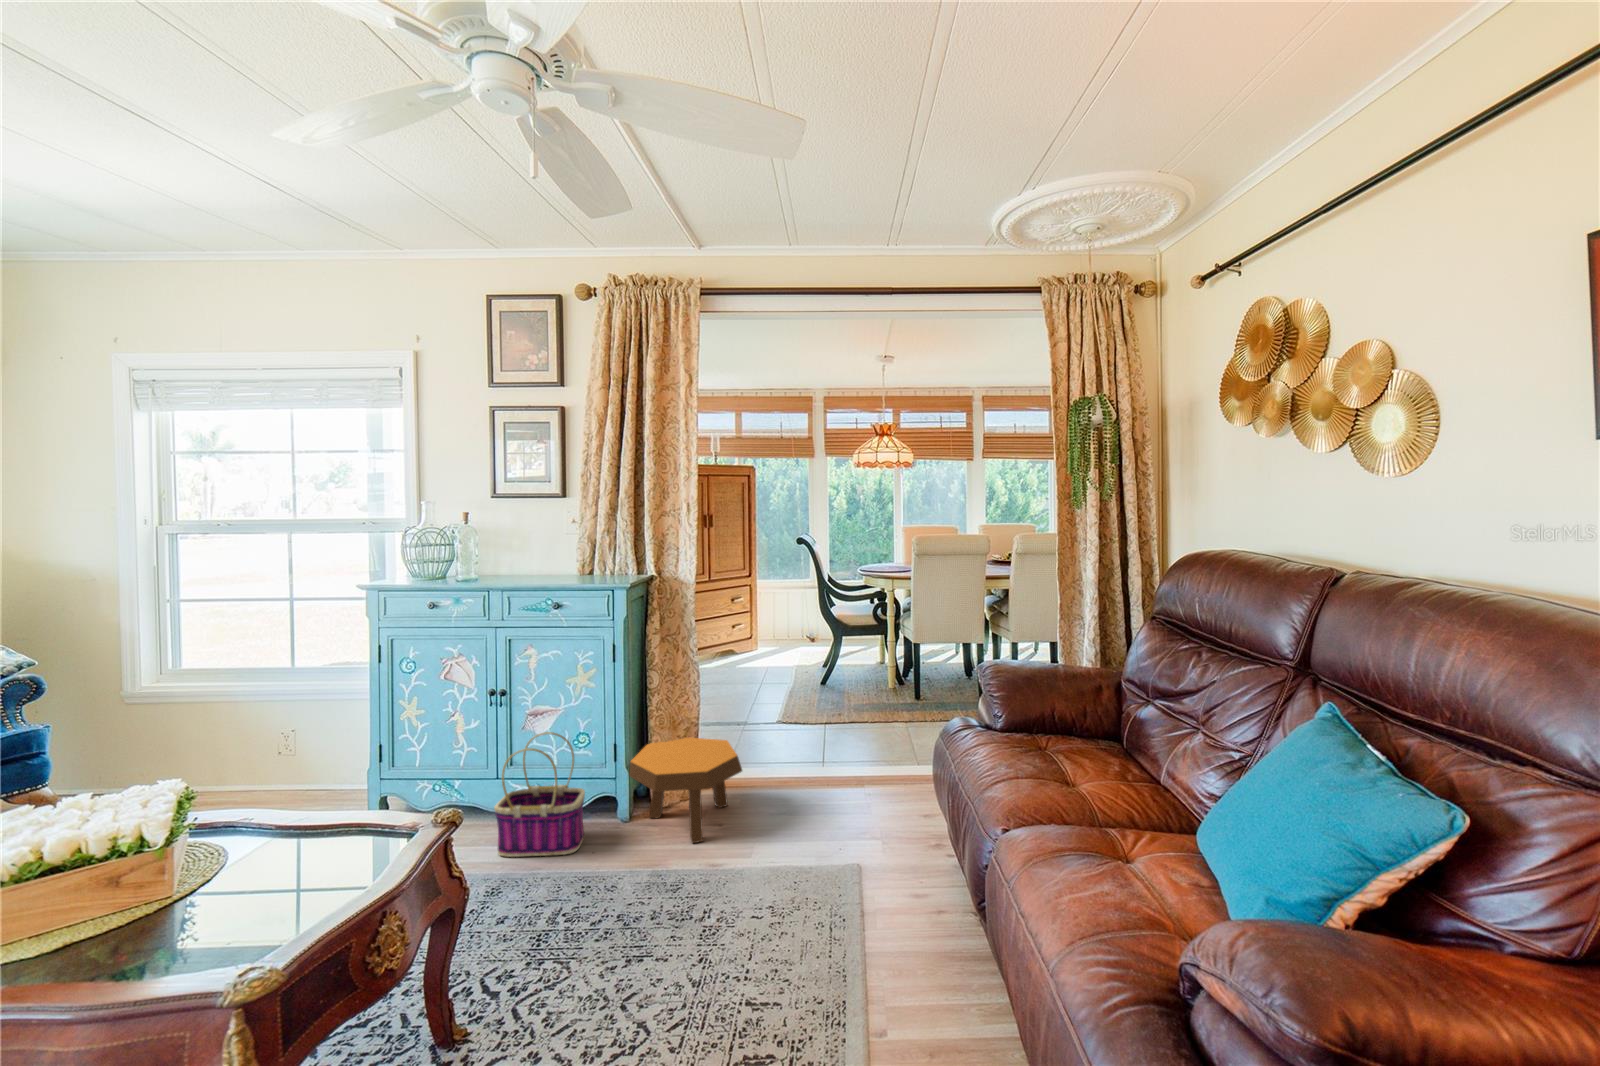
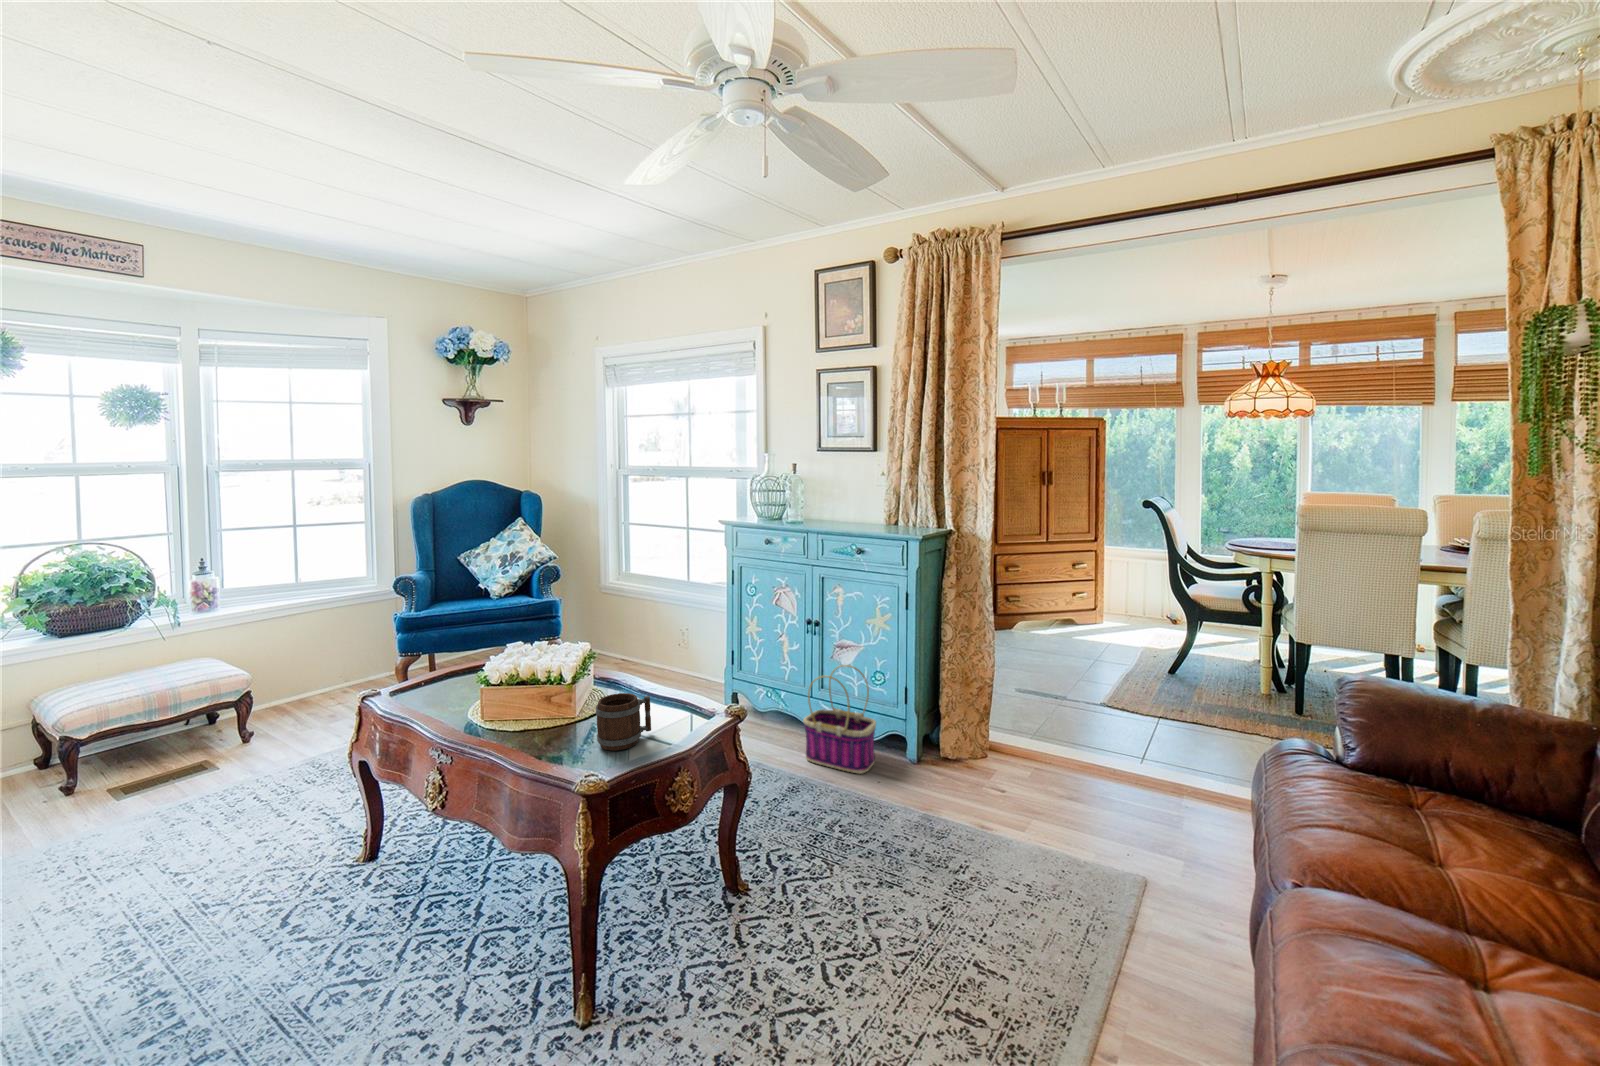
footstool: present [629,738,742,843] -> none [916,691,1028,796]
mug: none [224,818,316,911] -> present [596,693,651,751]

